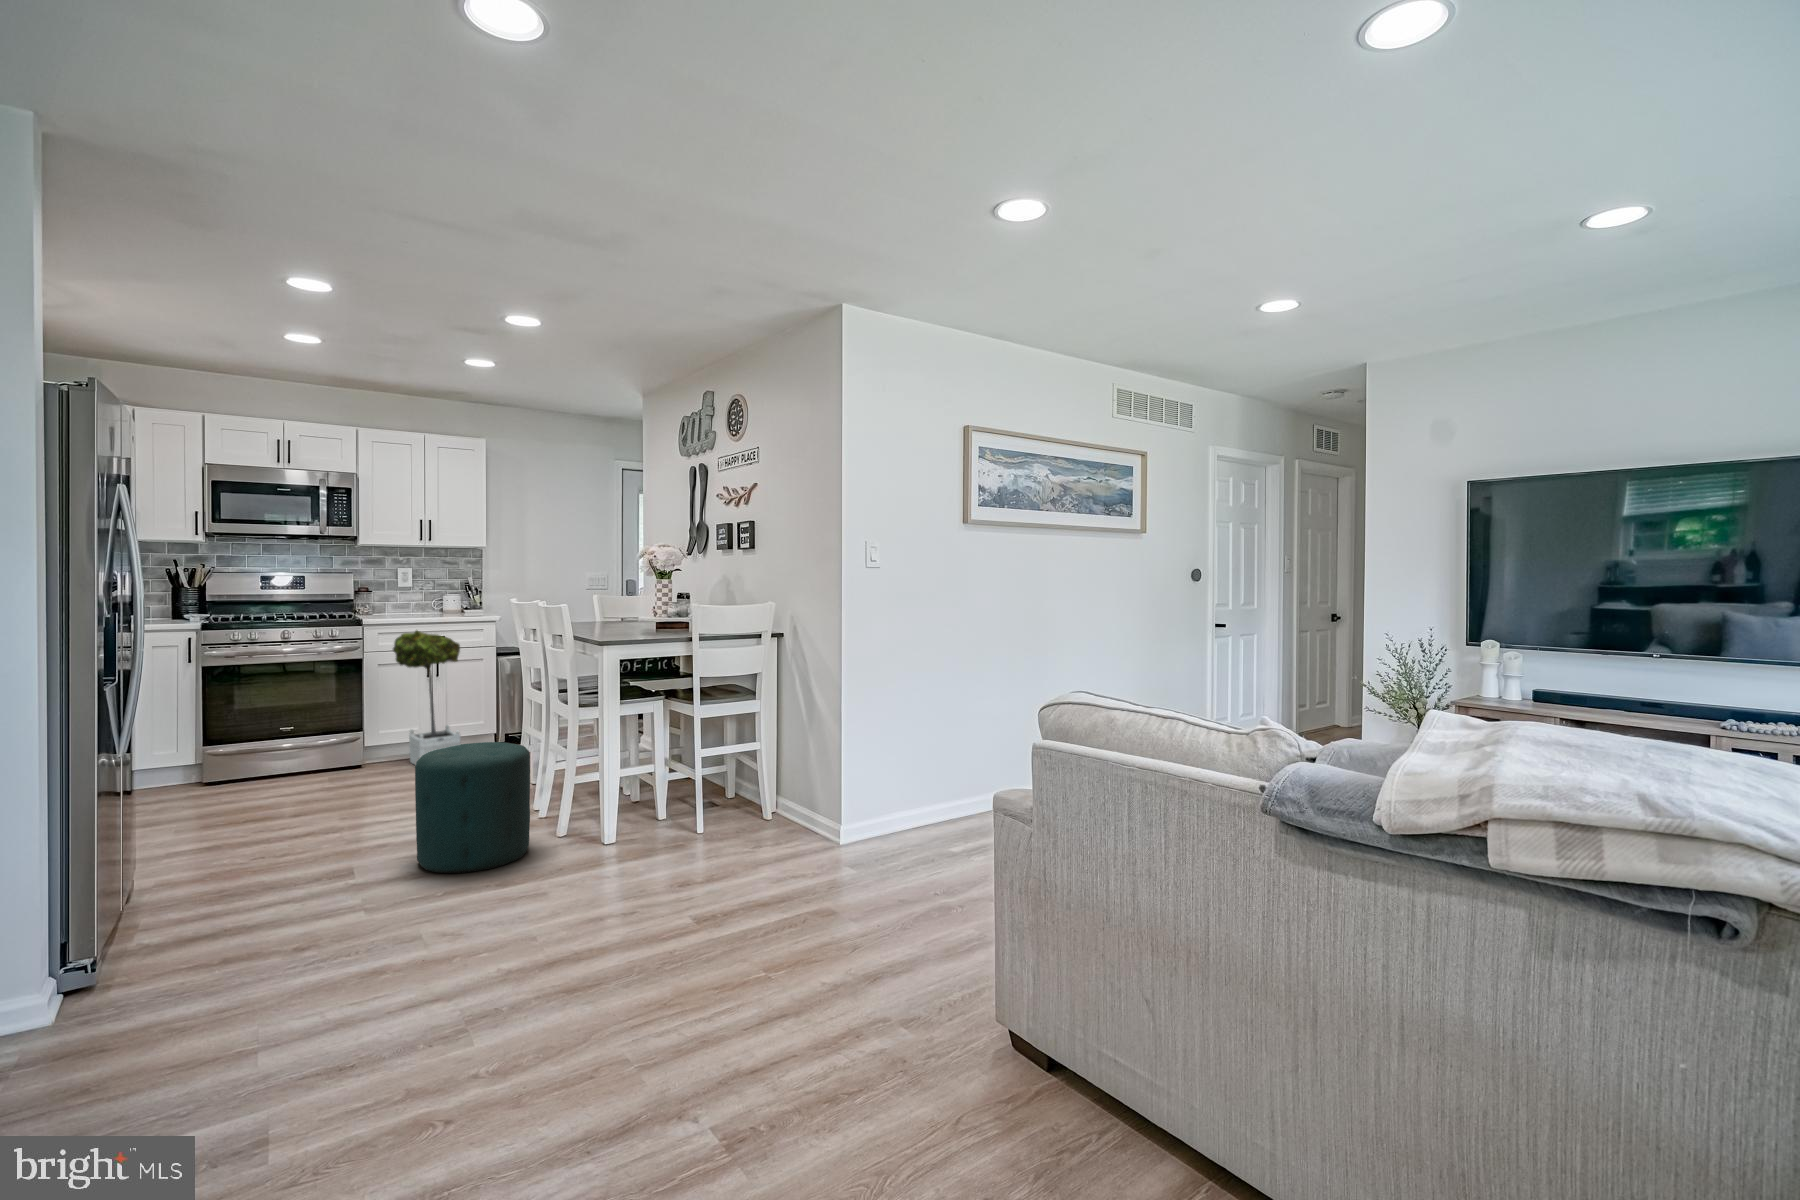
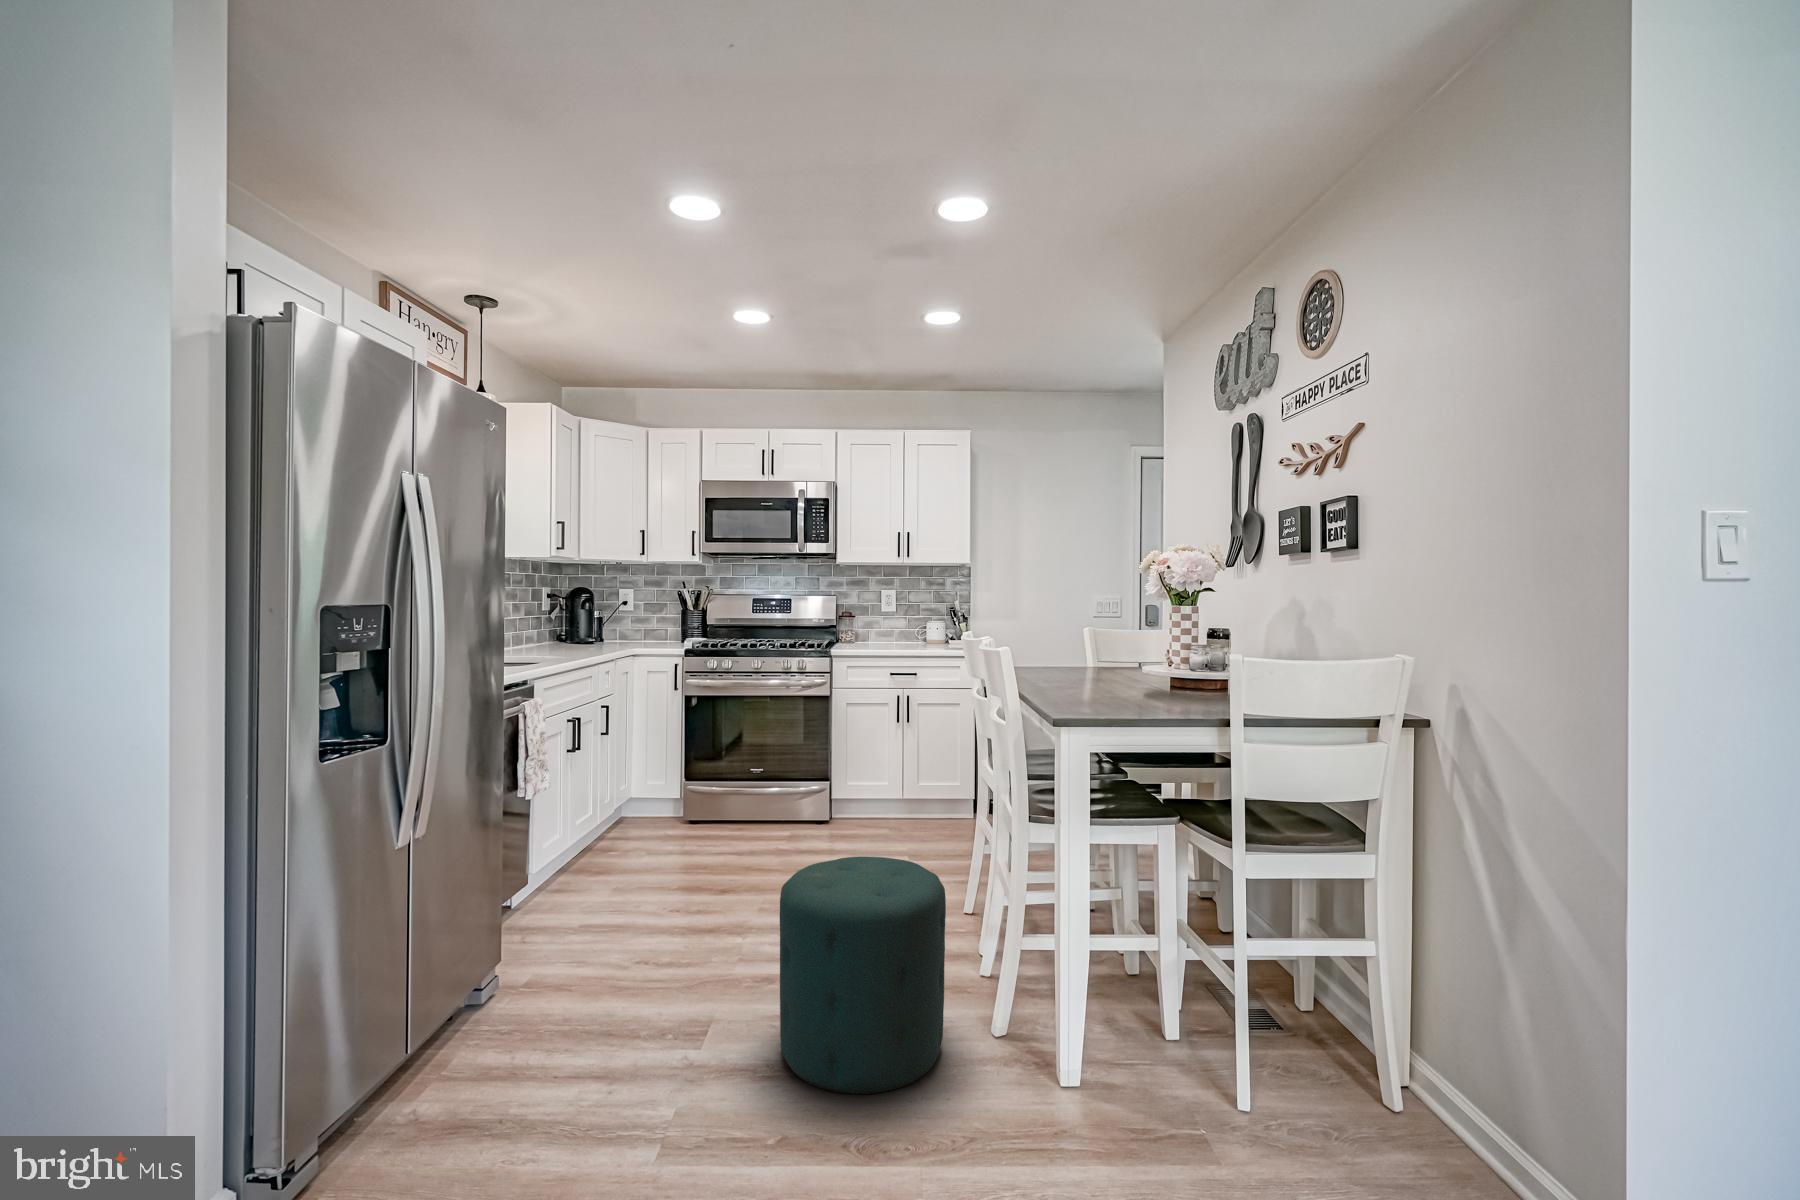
potted tree: present [393,630,461,765] -> none [858,665,929,836]

